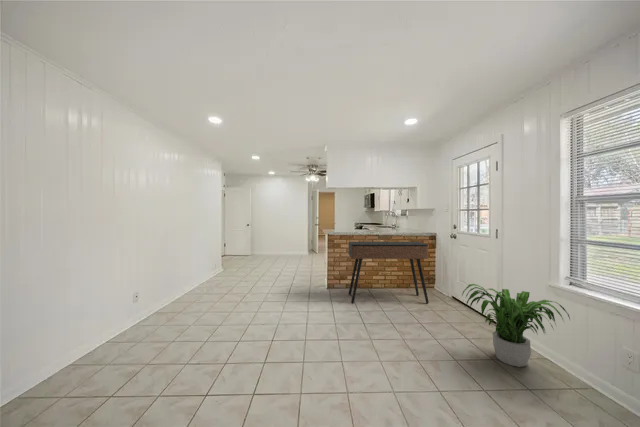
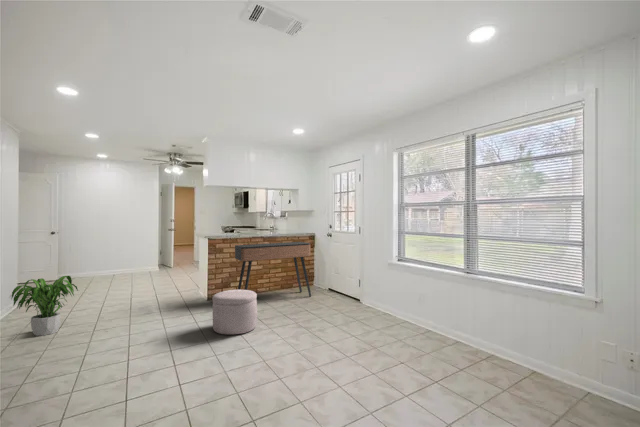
potted plant: present [462,284,570,367] -> present [12,276,78,336]
ottoman: none [307,291,354,346] -> present [212,289,257,335]

